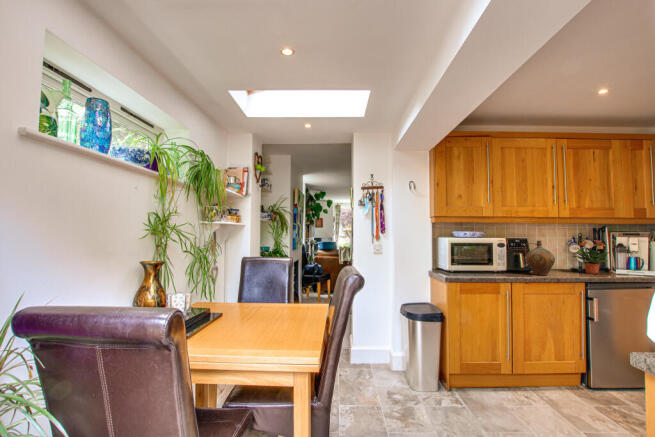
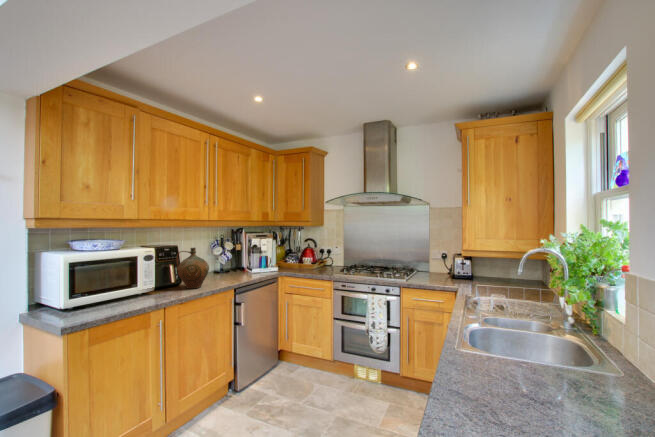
potted plant: present [575,240,609,274] -> none [220,243,249,276]

